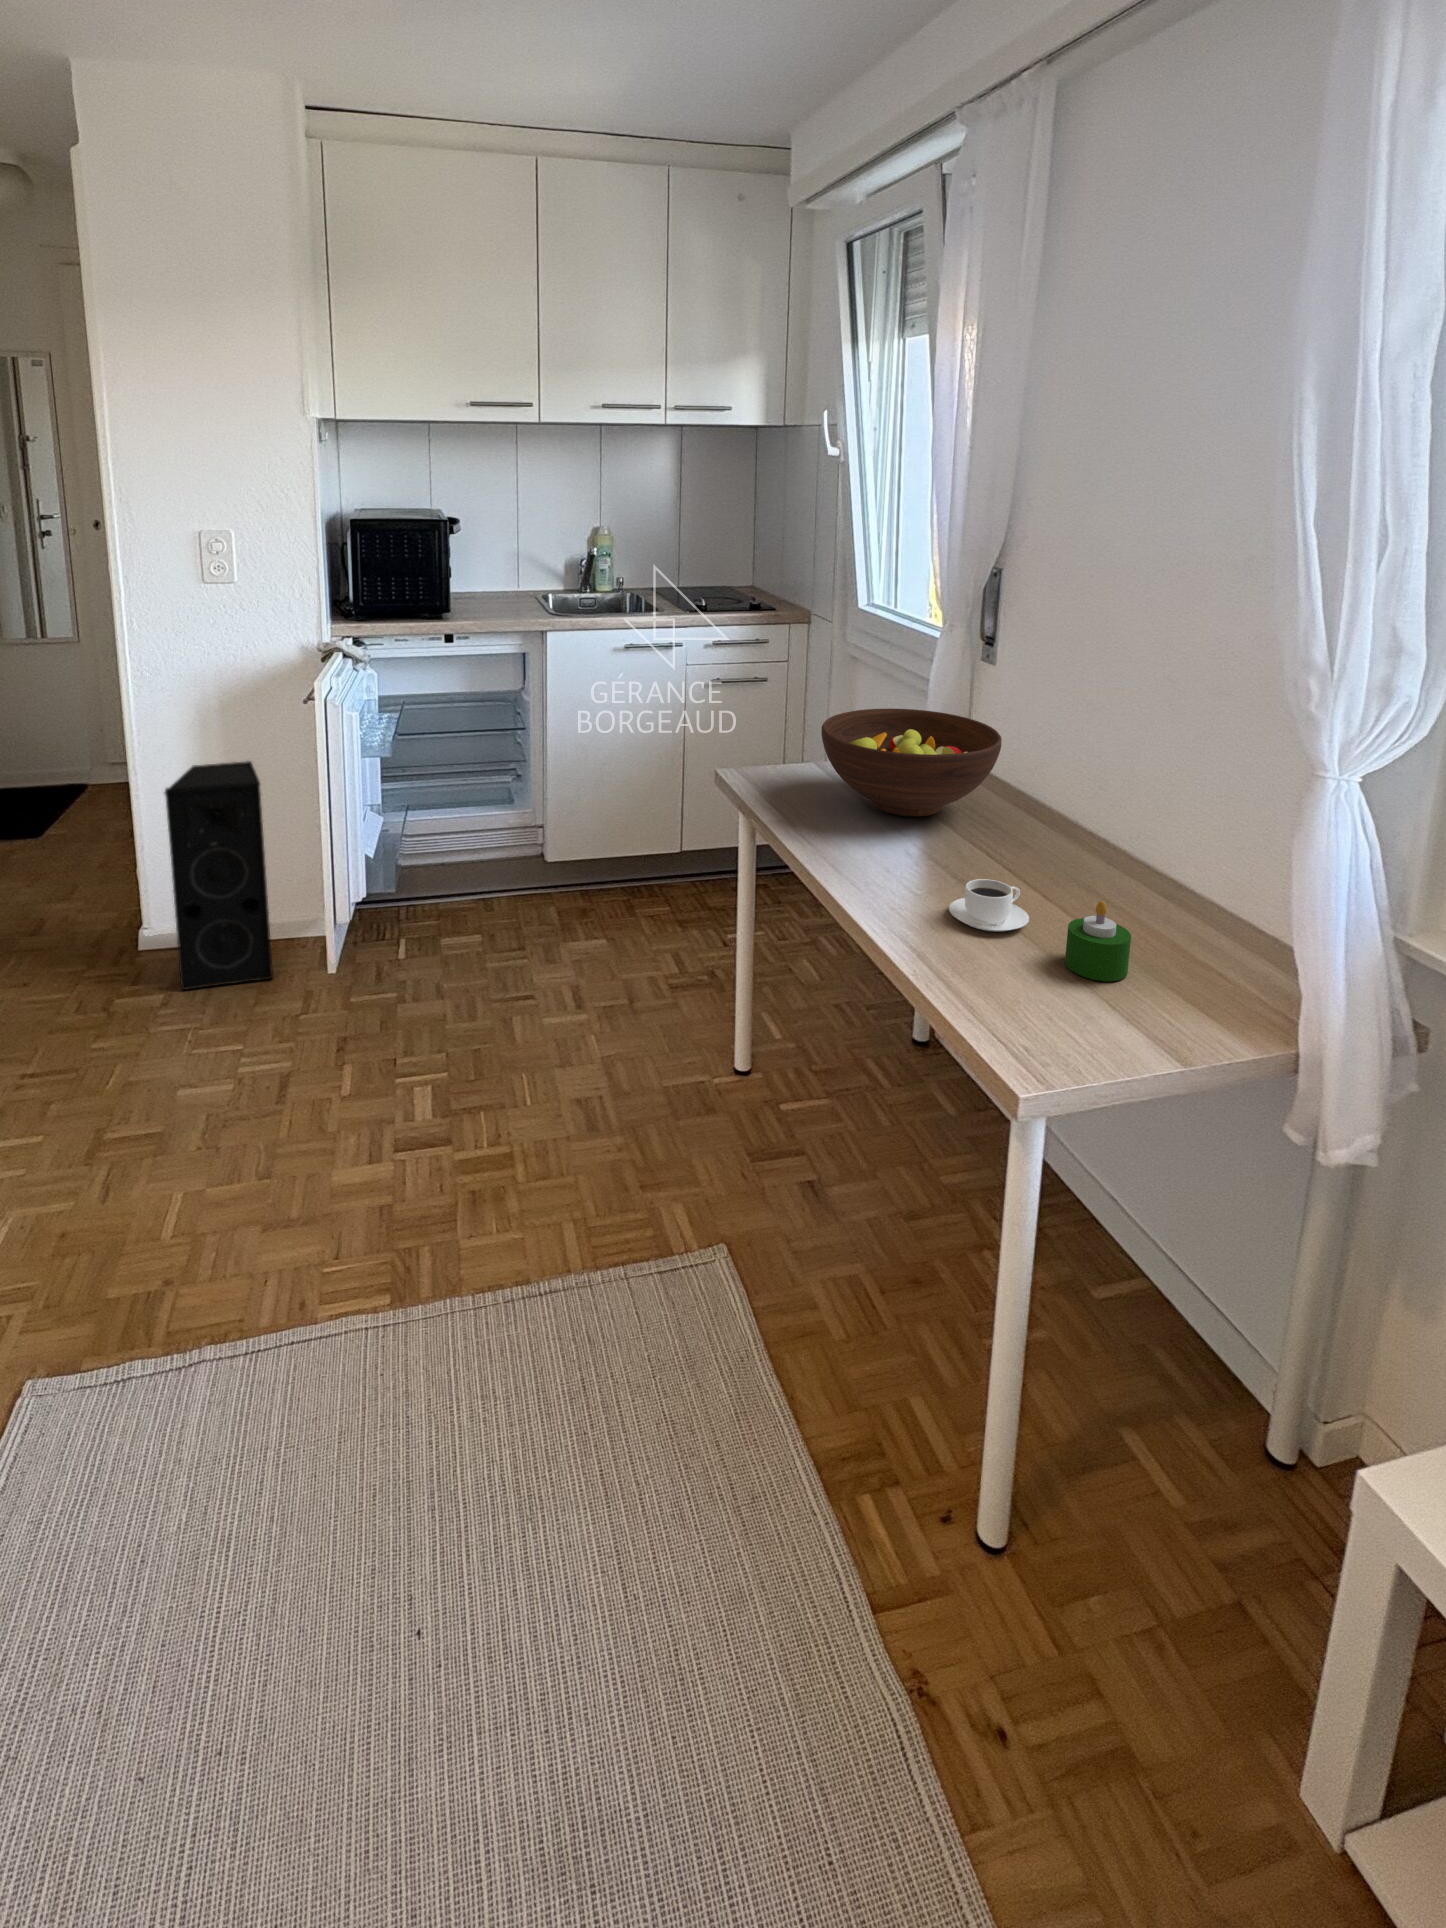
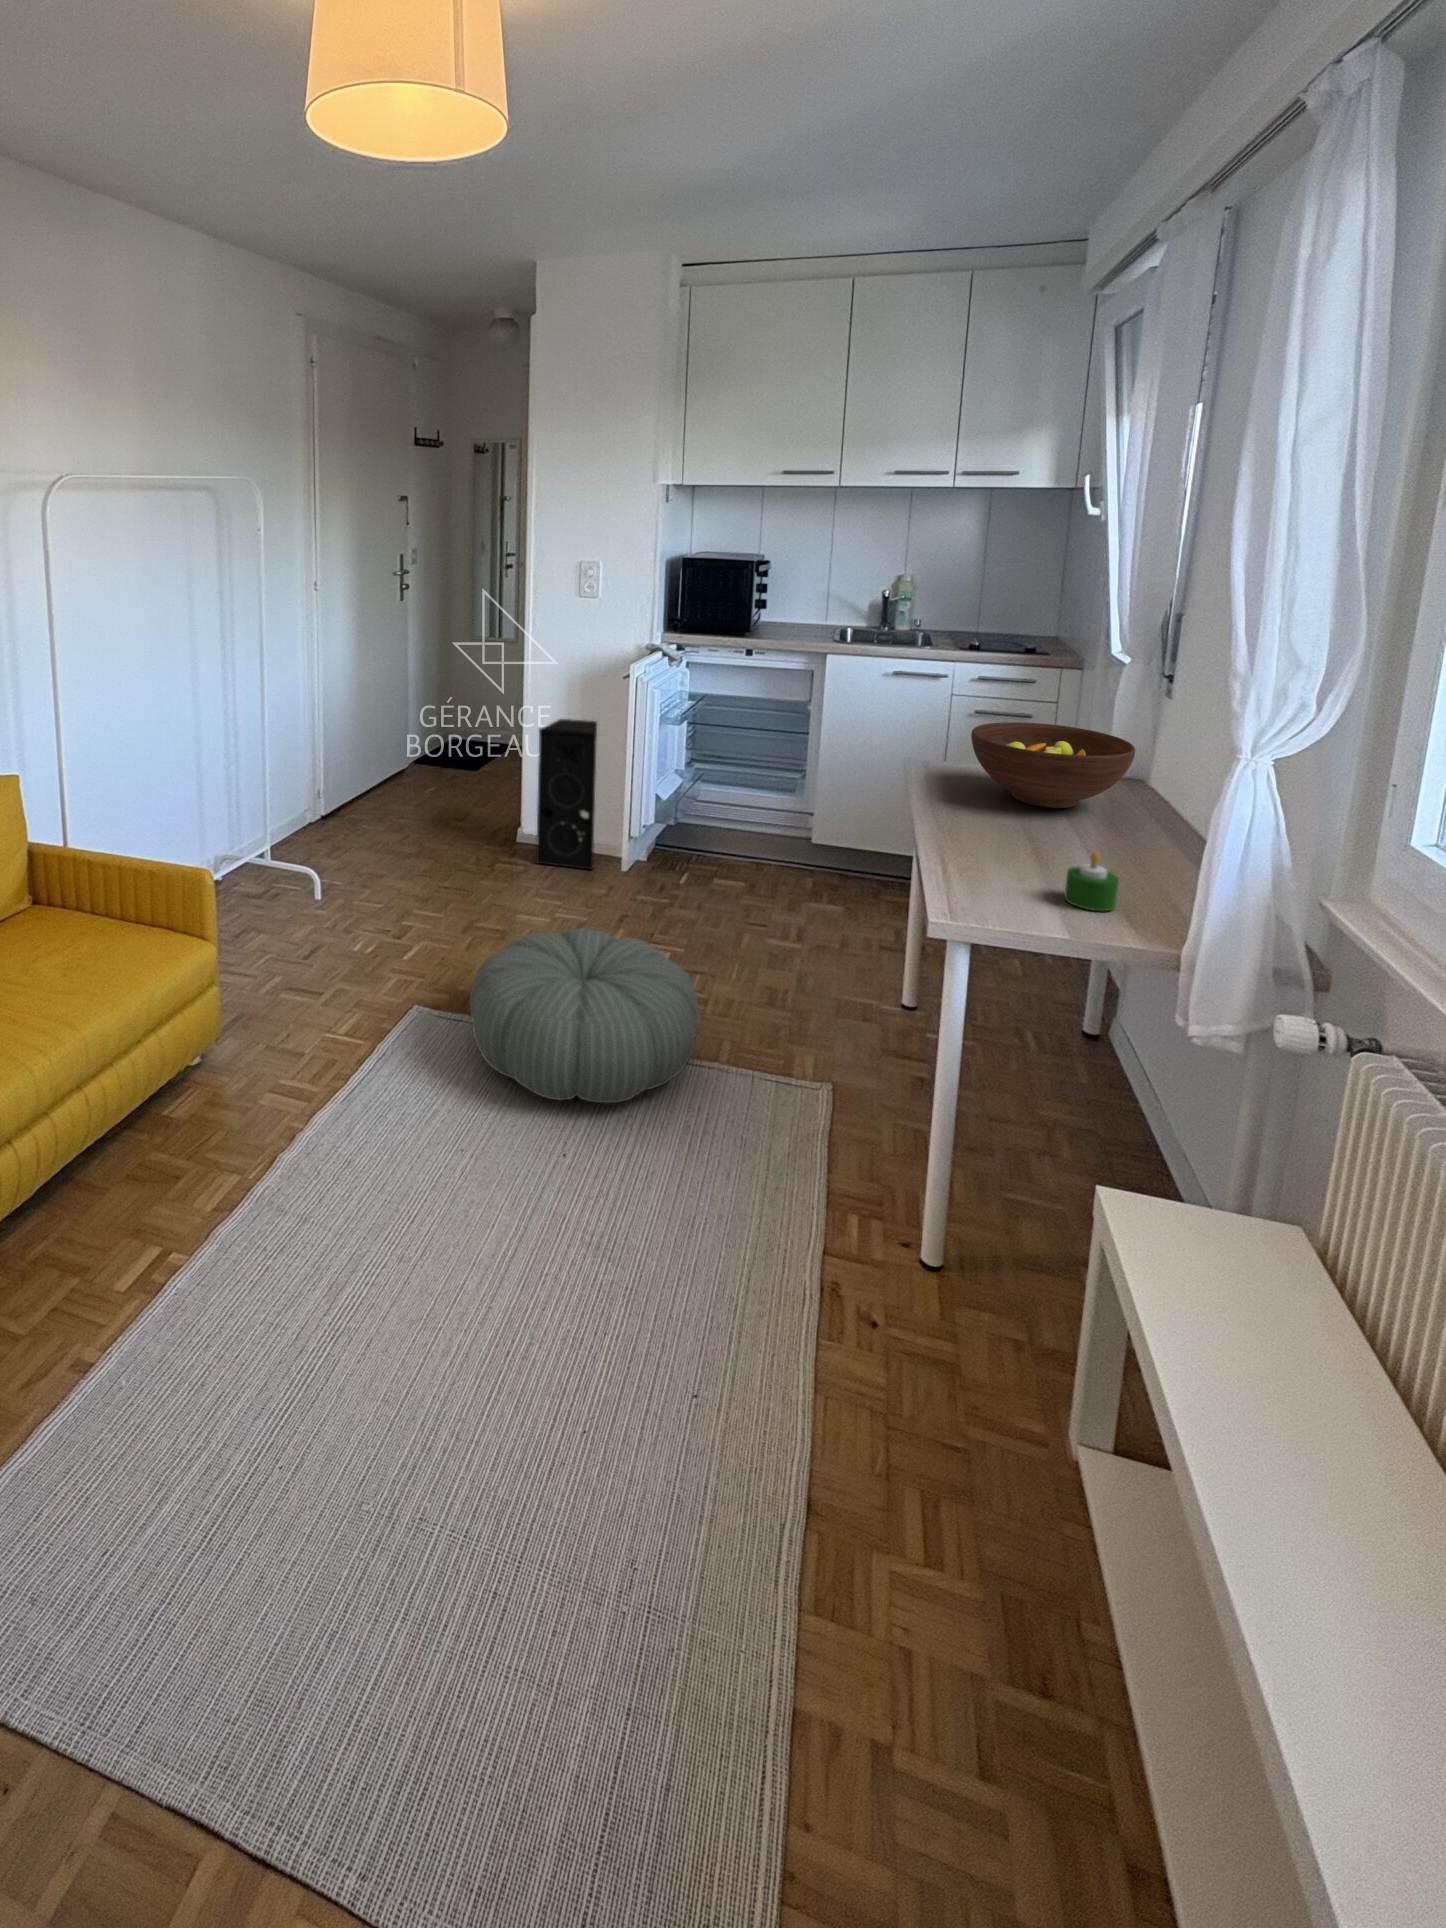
coffee cup: present [949,879,1029,932] -> none [1000,836,1066,874]
pouf: none [153,1122,555,1501] -> present [470,928,698,1103]

